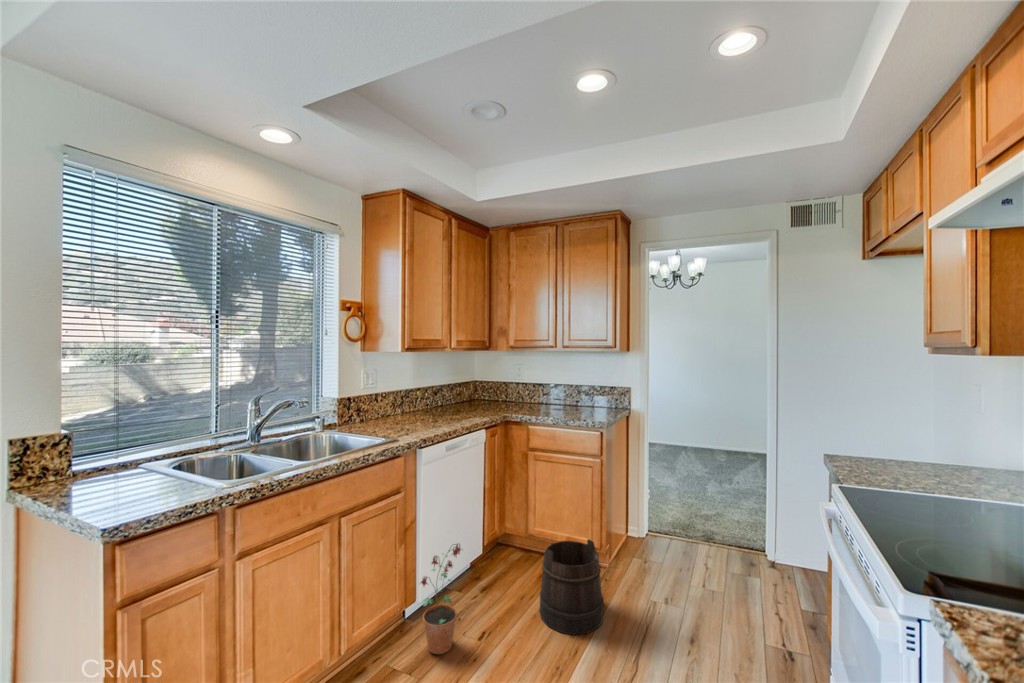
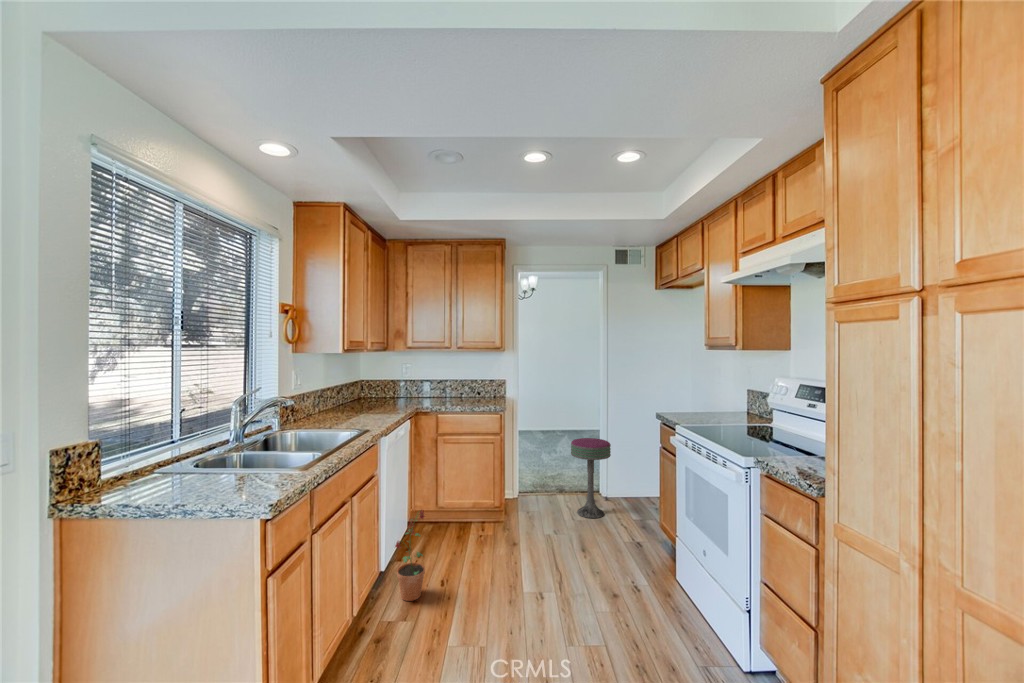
bar stool: none [710,477,775,601] -> present [571,438,611,518]
bucket: present [539,539,603,635] -> none [470,494,519,563]

